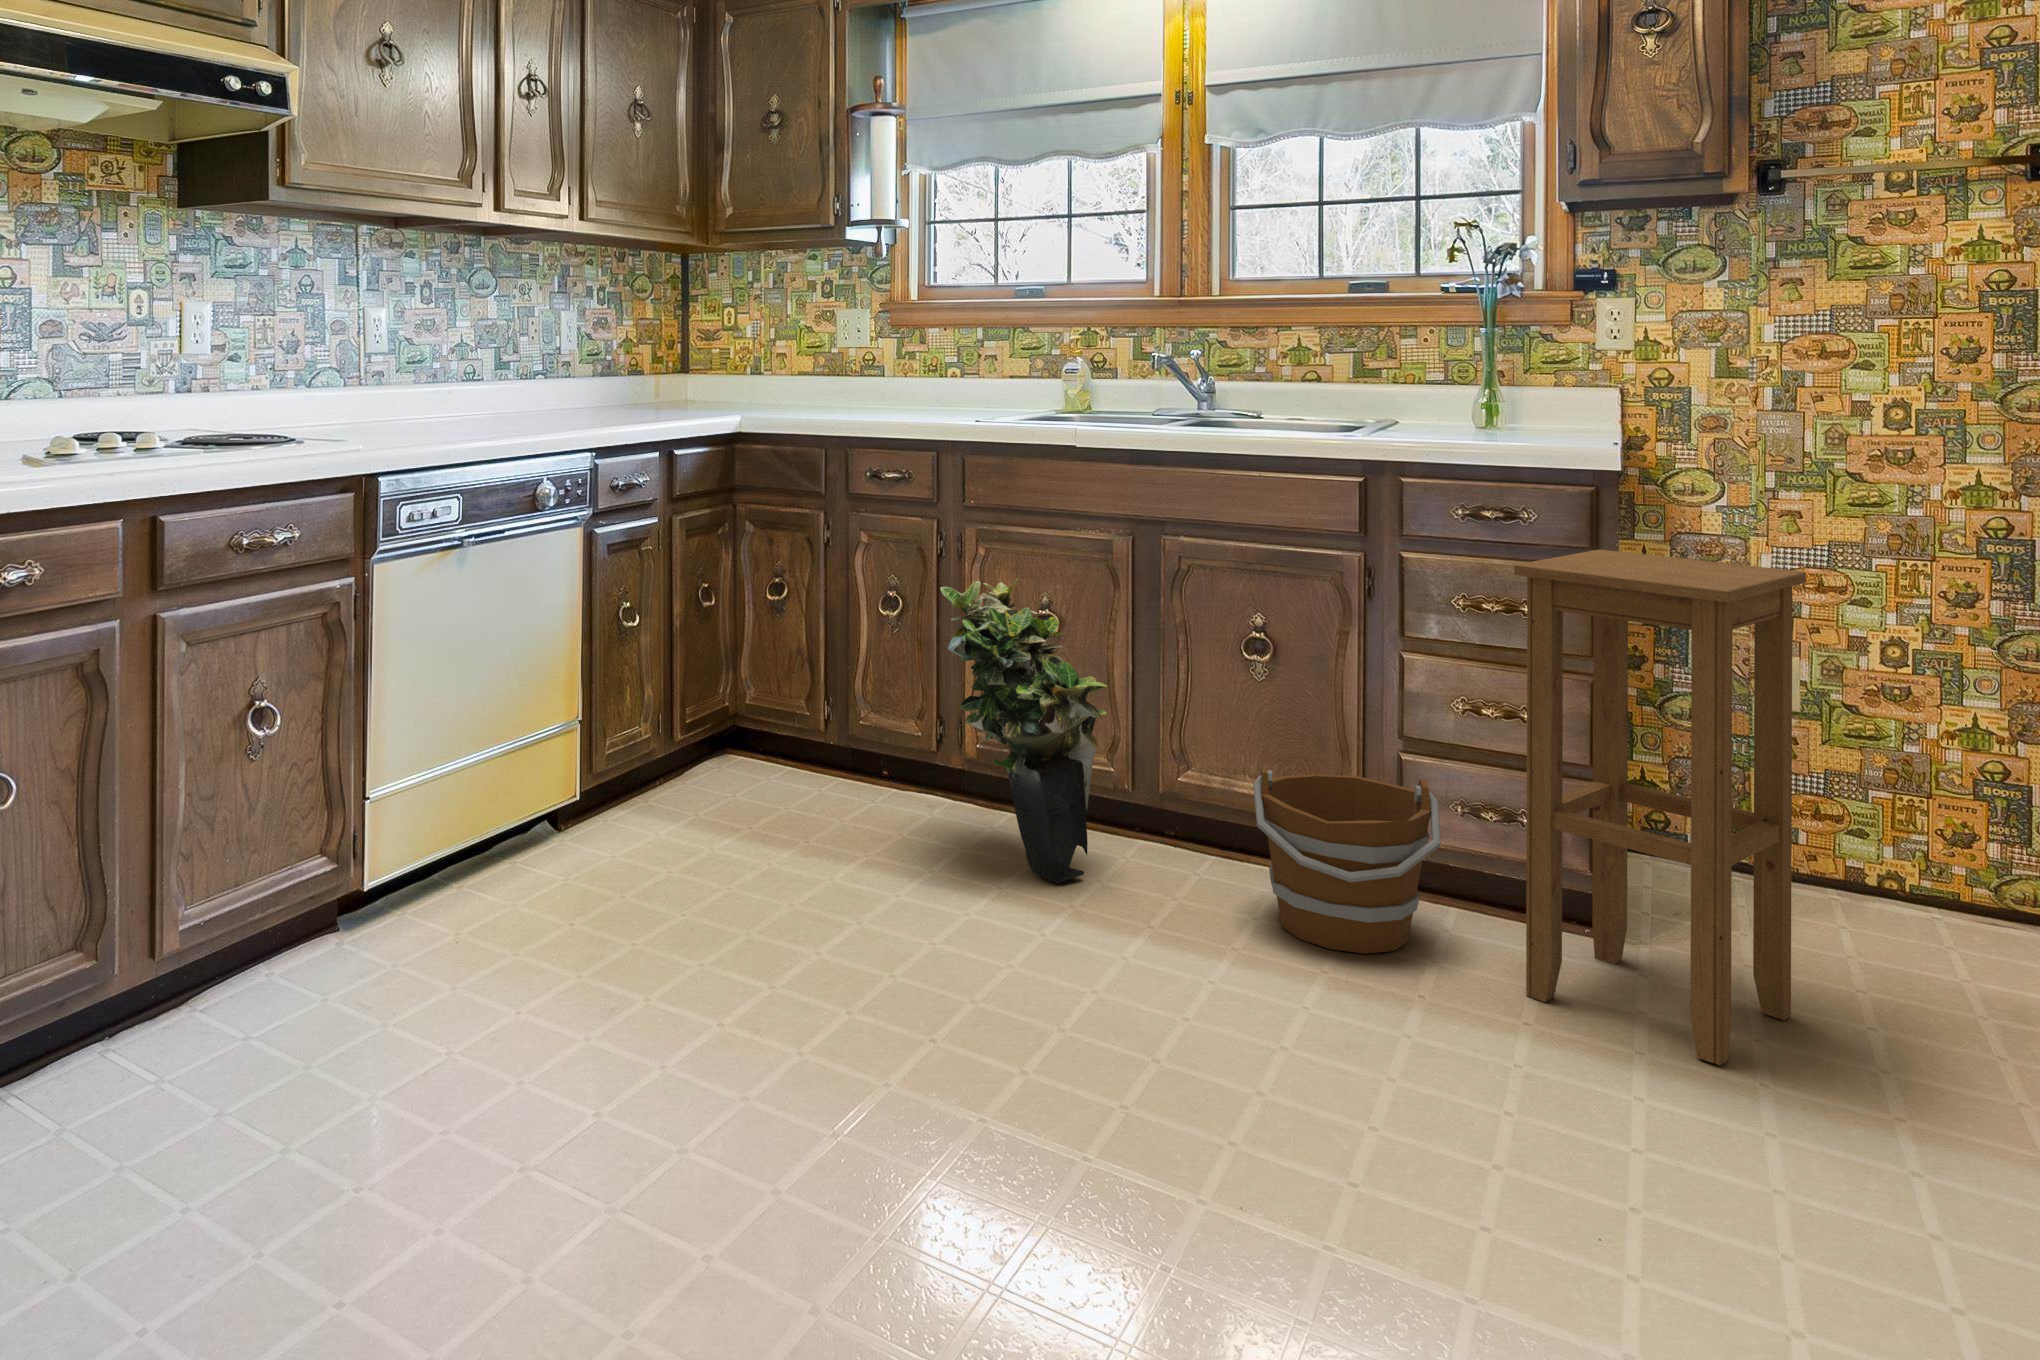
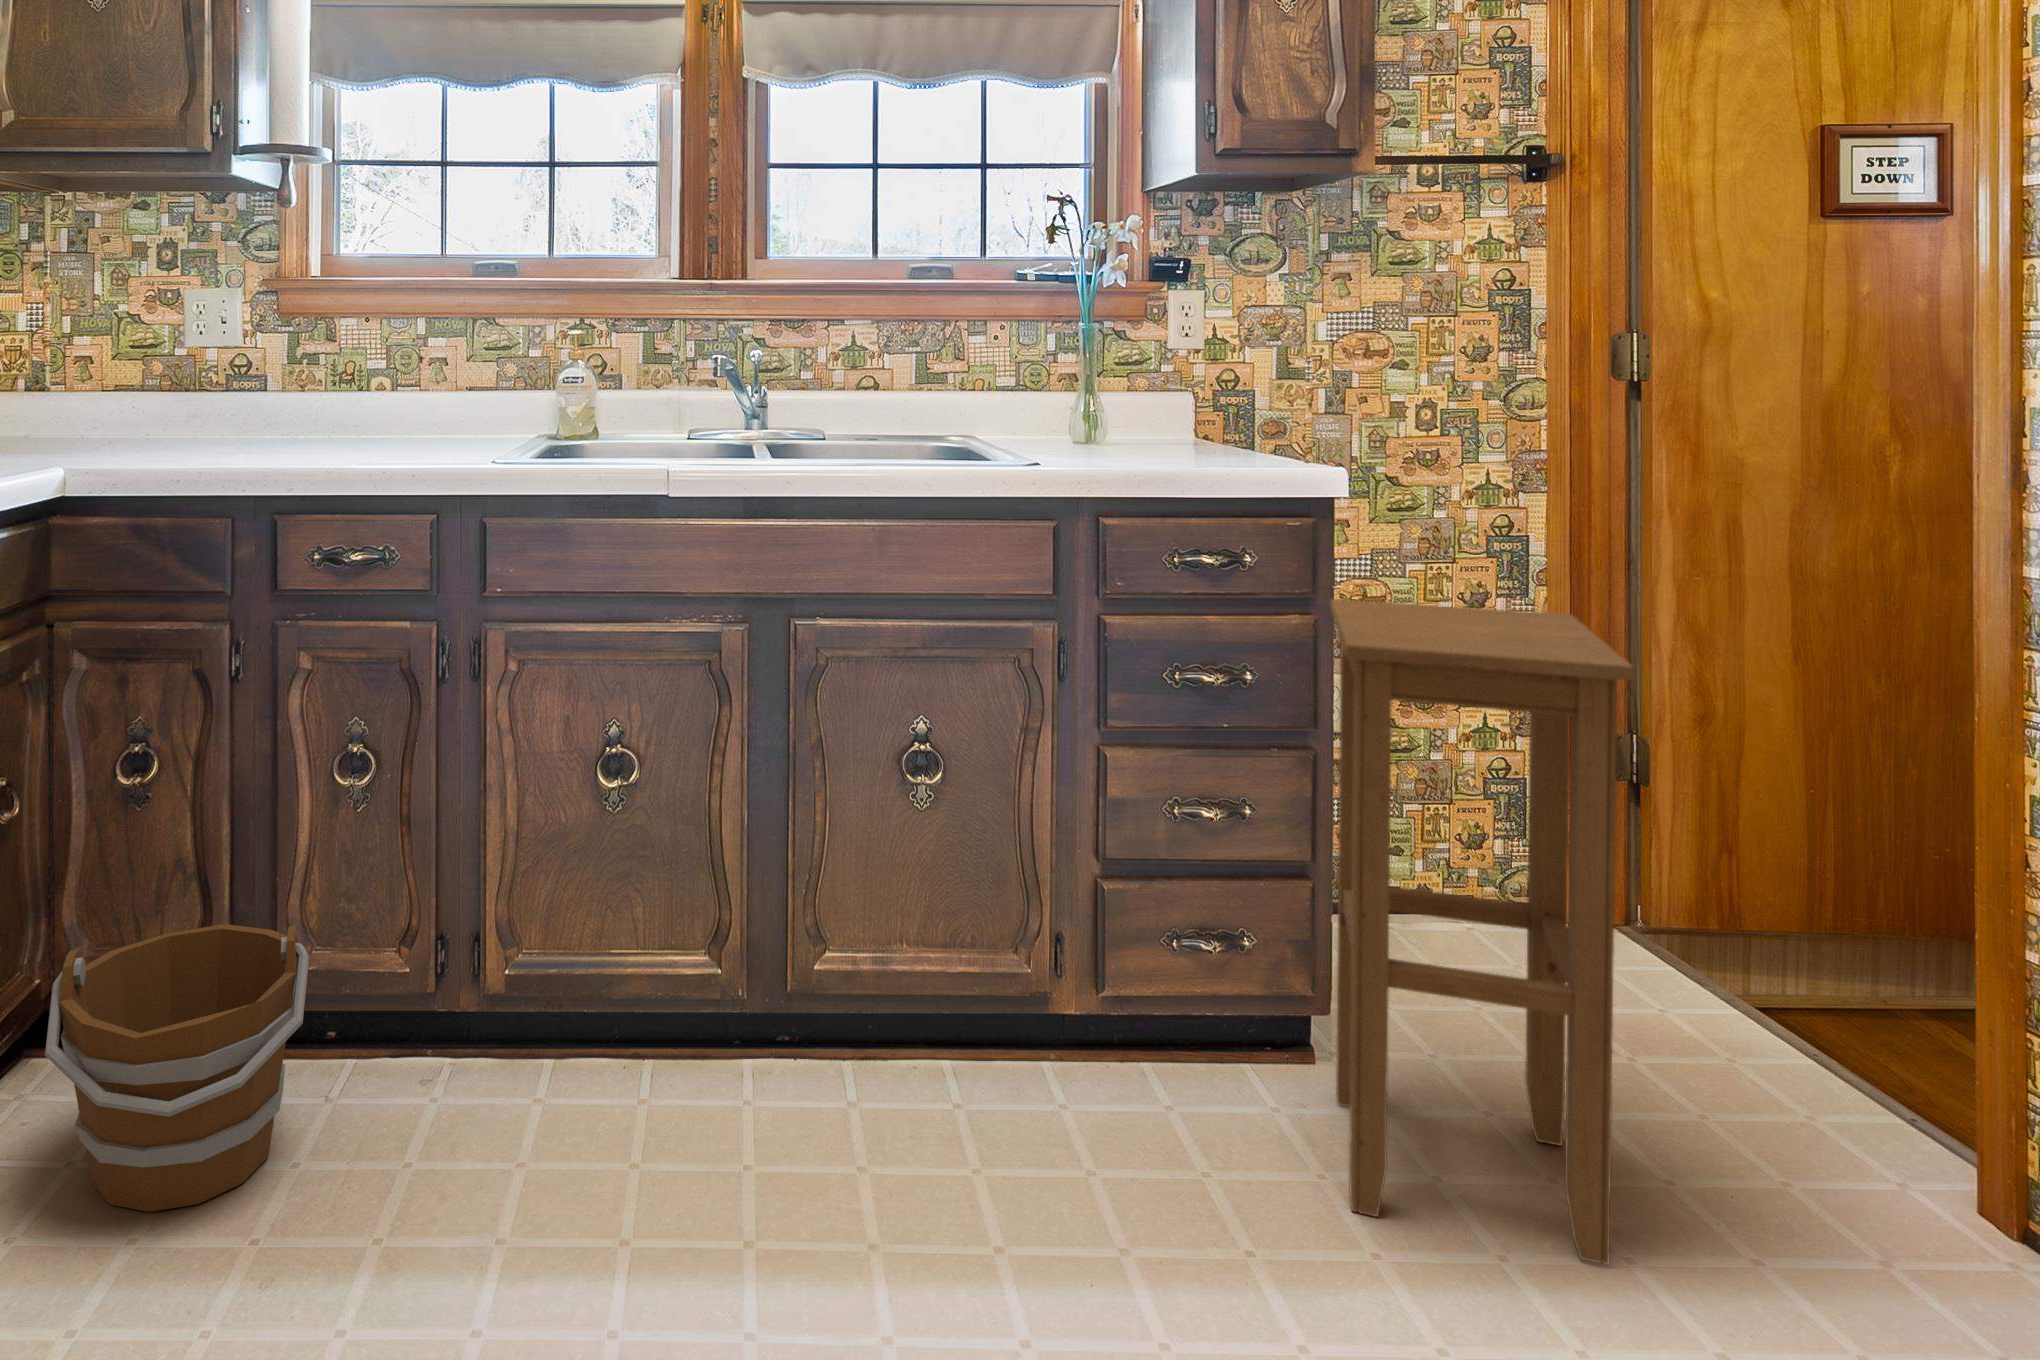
potted plant: present [940,579,1107,884] -> none [487,712,764,1204]
bucket: present [1253,765,1441,954] -> present [45,924,309,1212]

